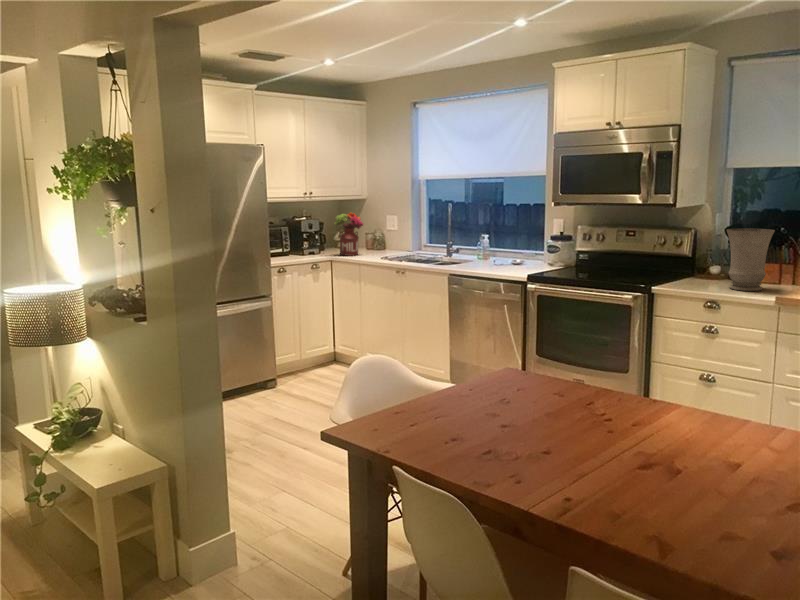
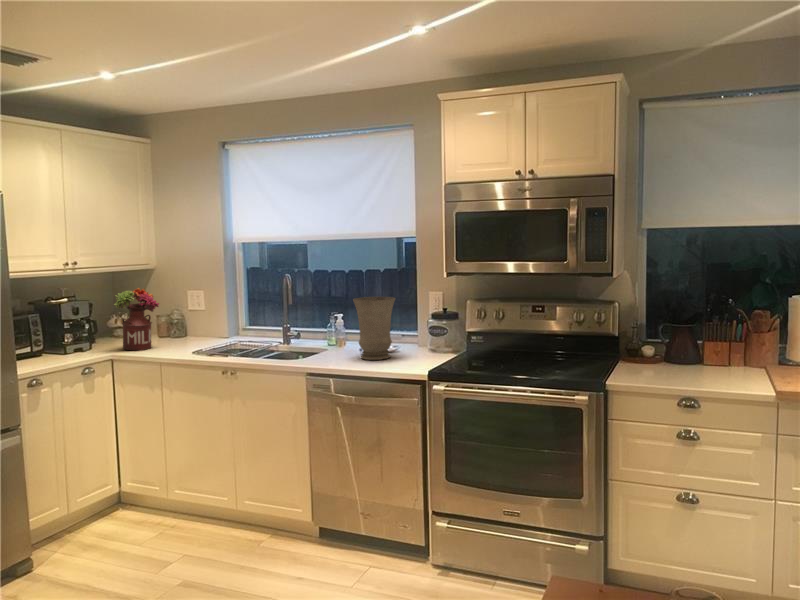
vase: present [727,228,774,291] -> present [353,297,395,360]

